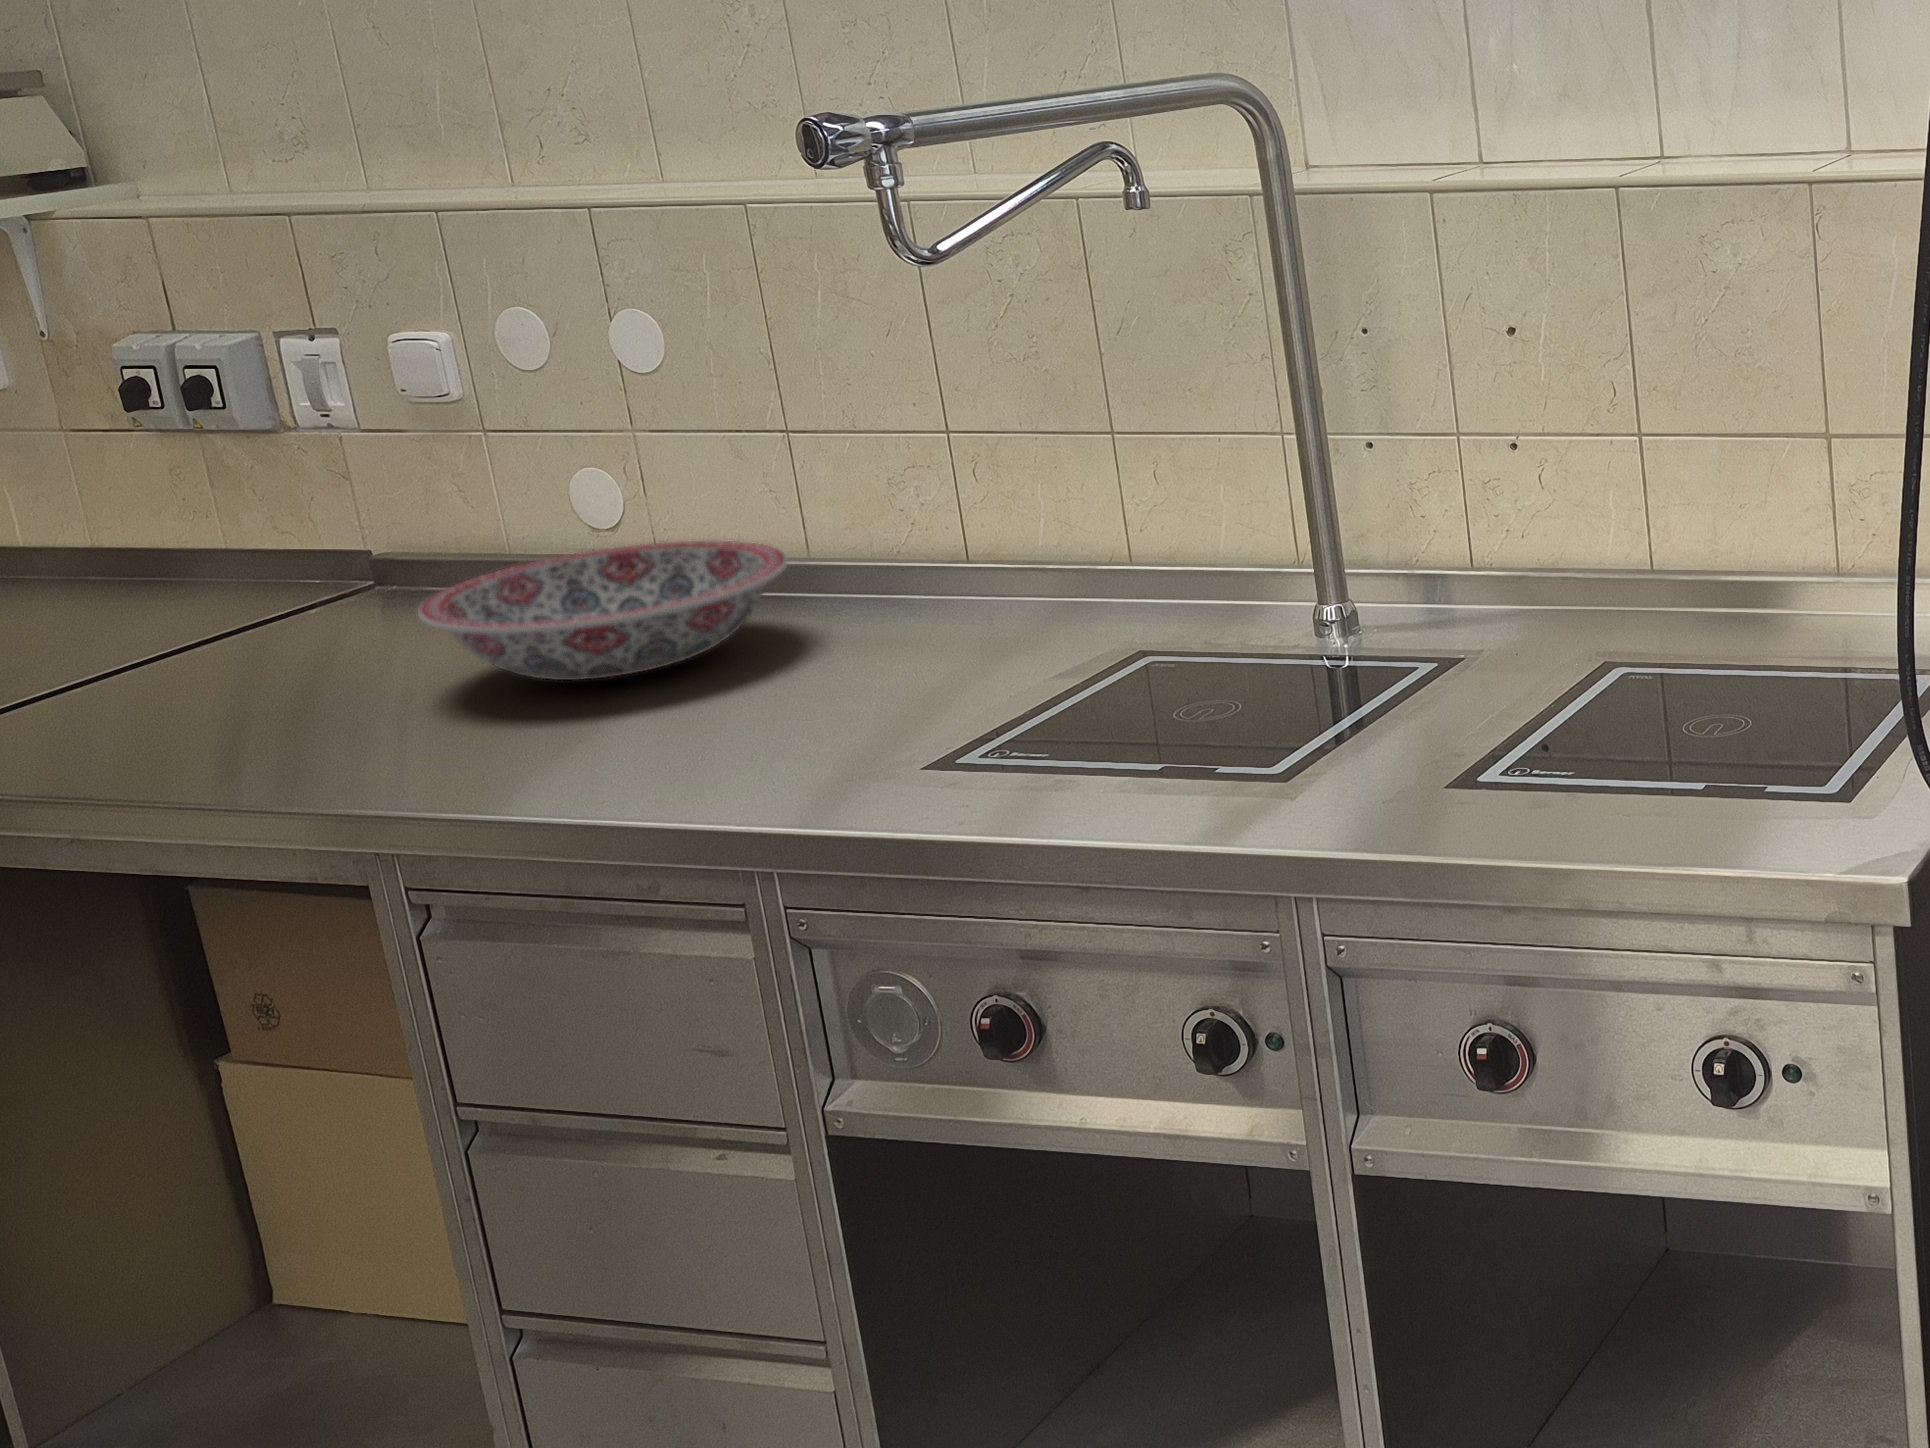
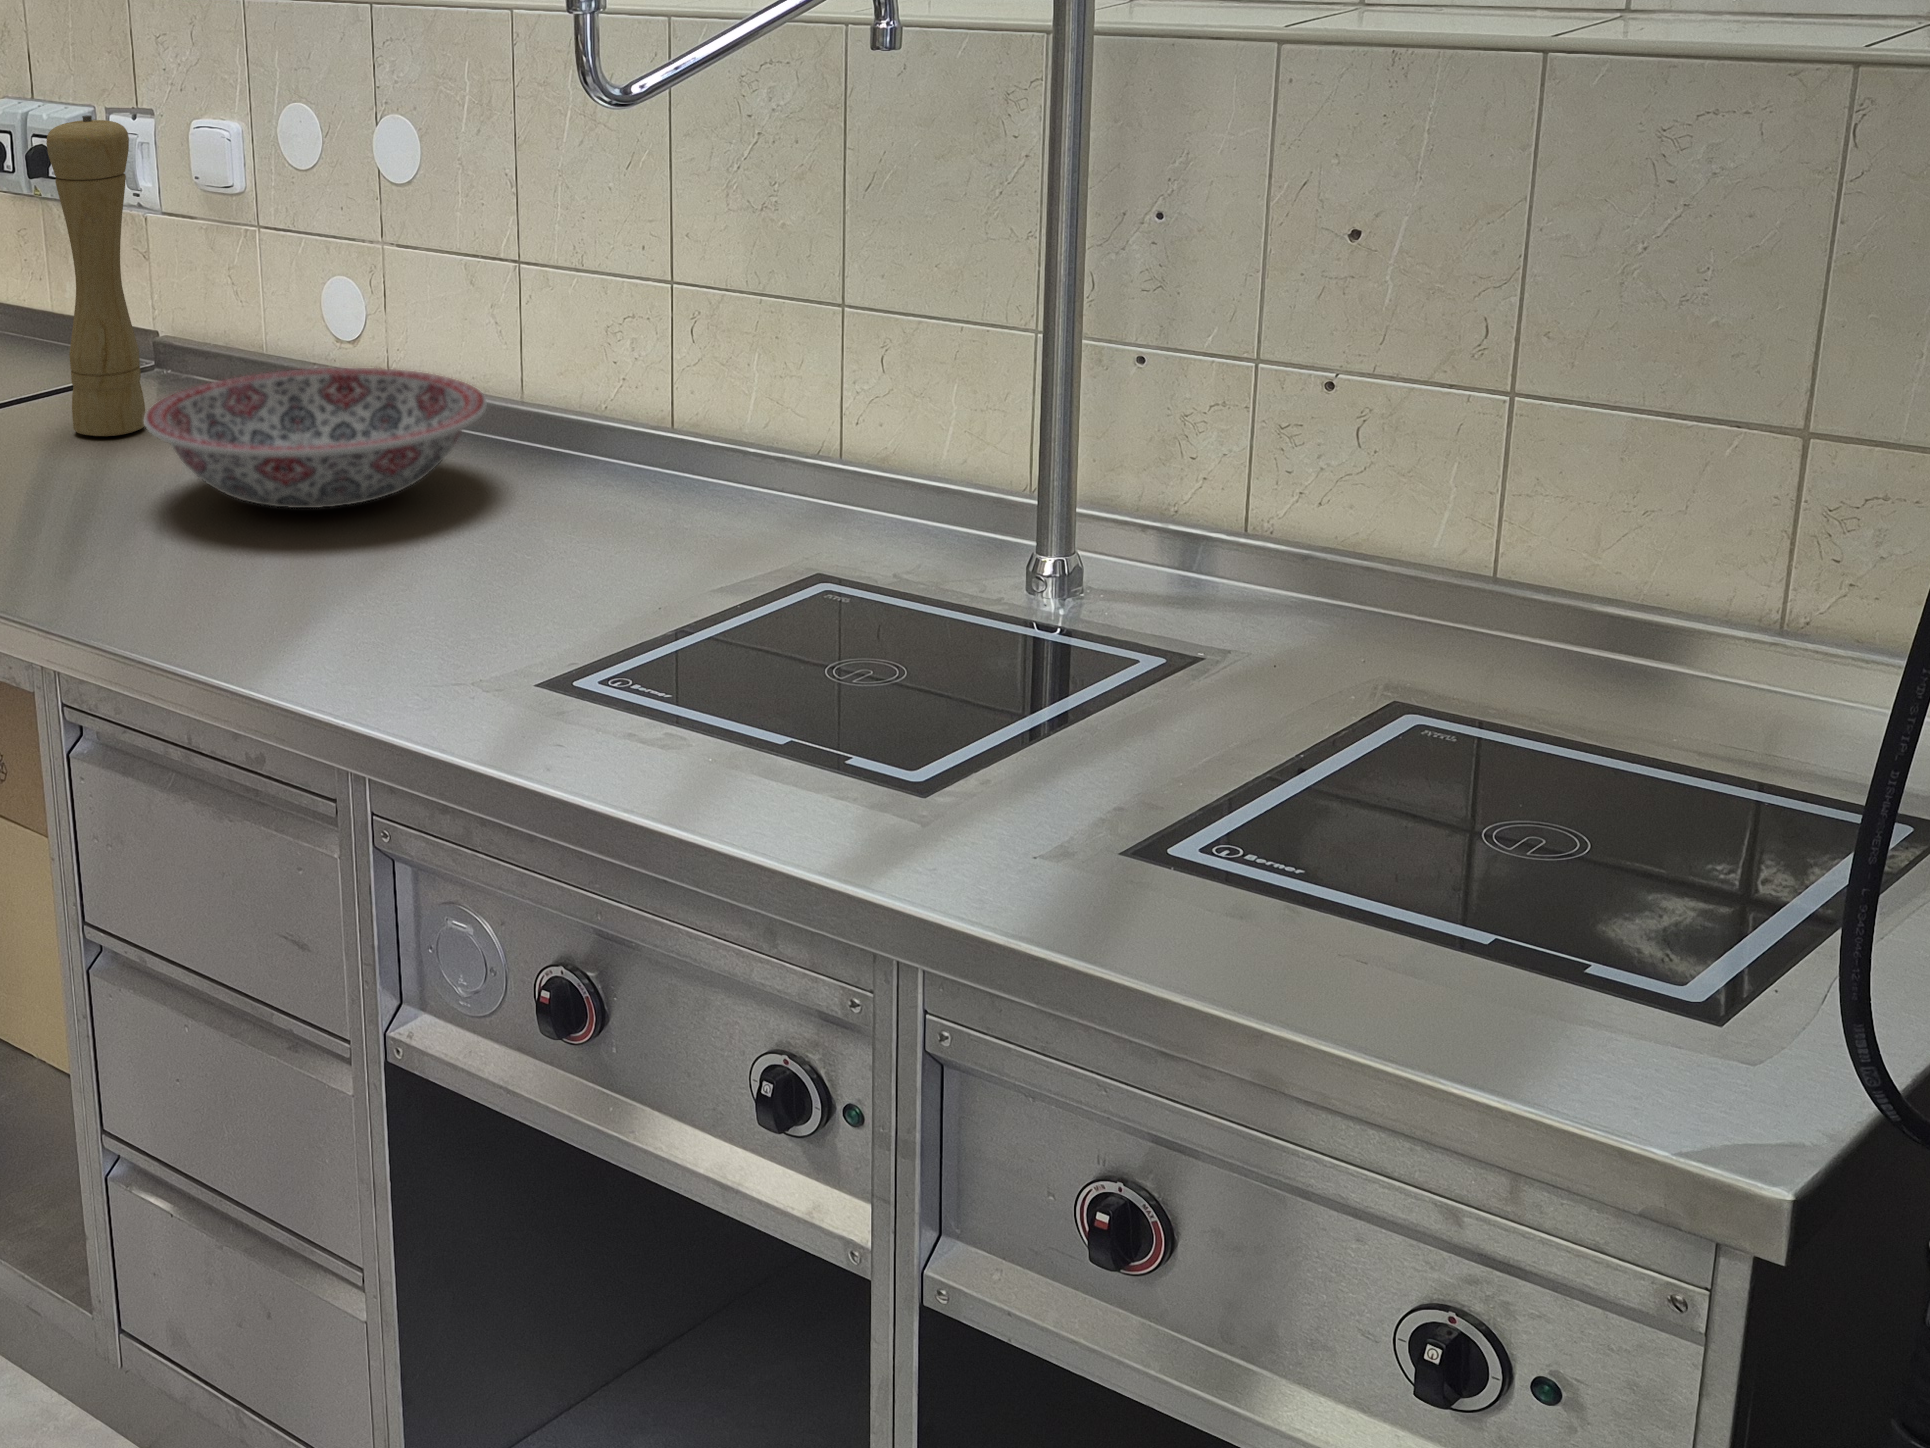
pepper mill: none [233,330,389,654] -> present [46,115,146,436]

